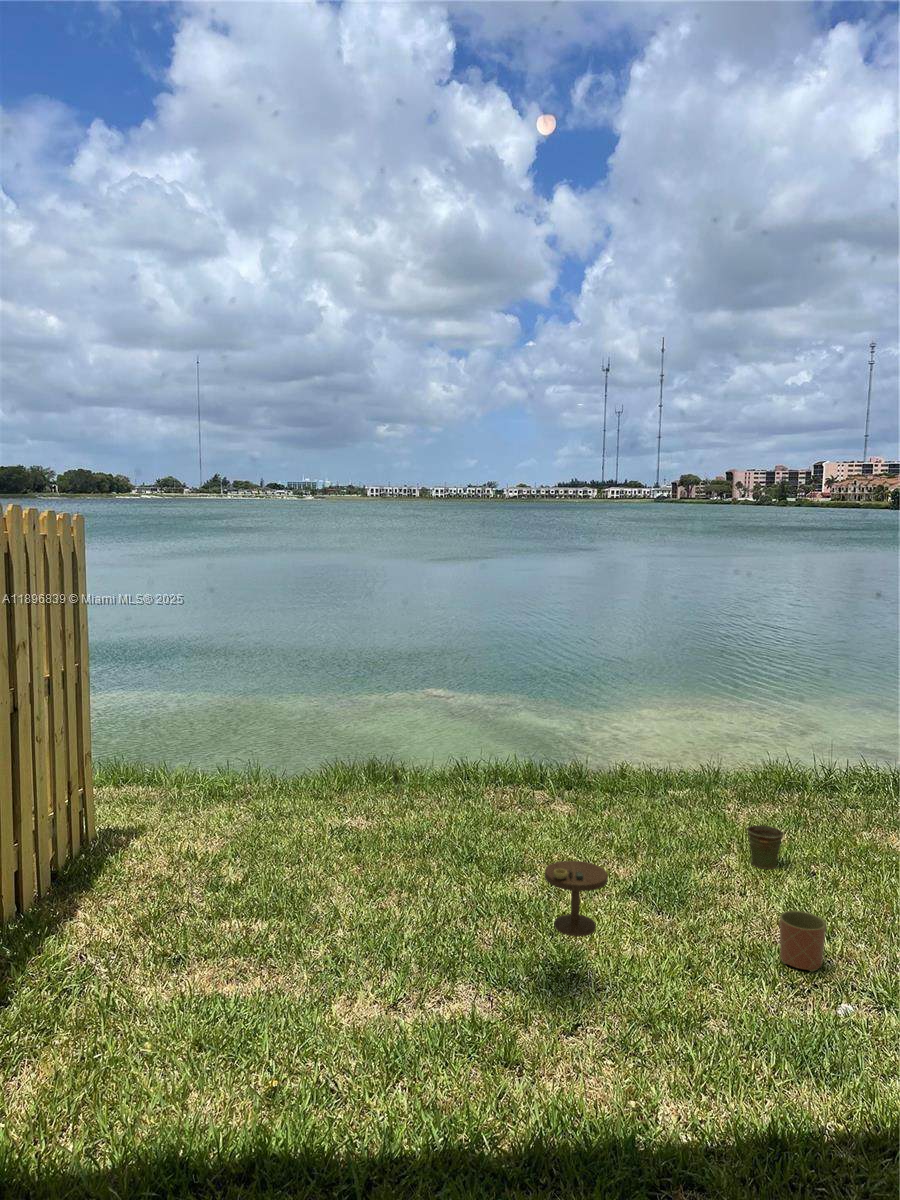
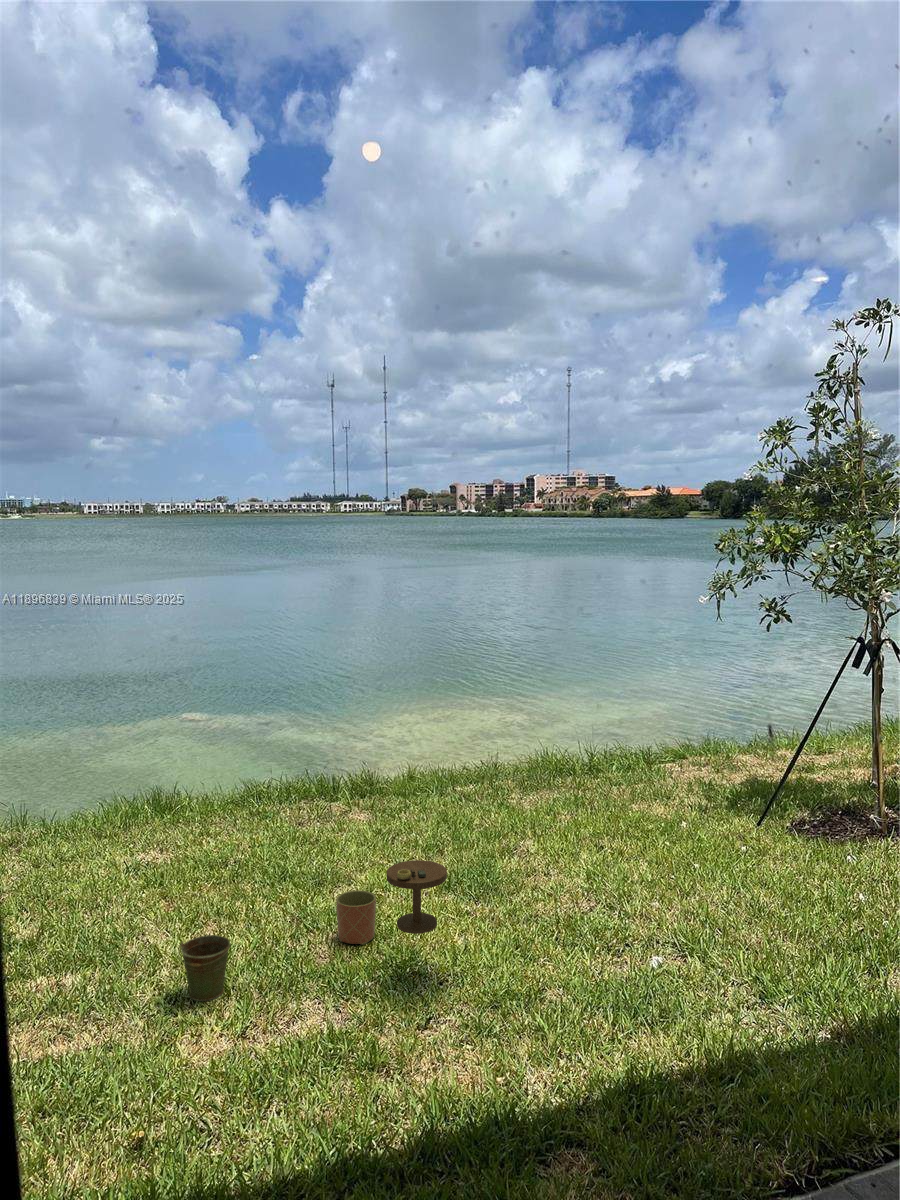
bucket: present [746,825,785,869] -> present [180,935,231,1001]
planter: present [780,910,826,972] -> present [336,890,376,945]

